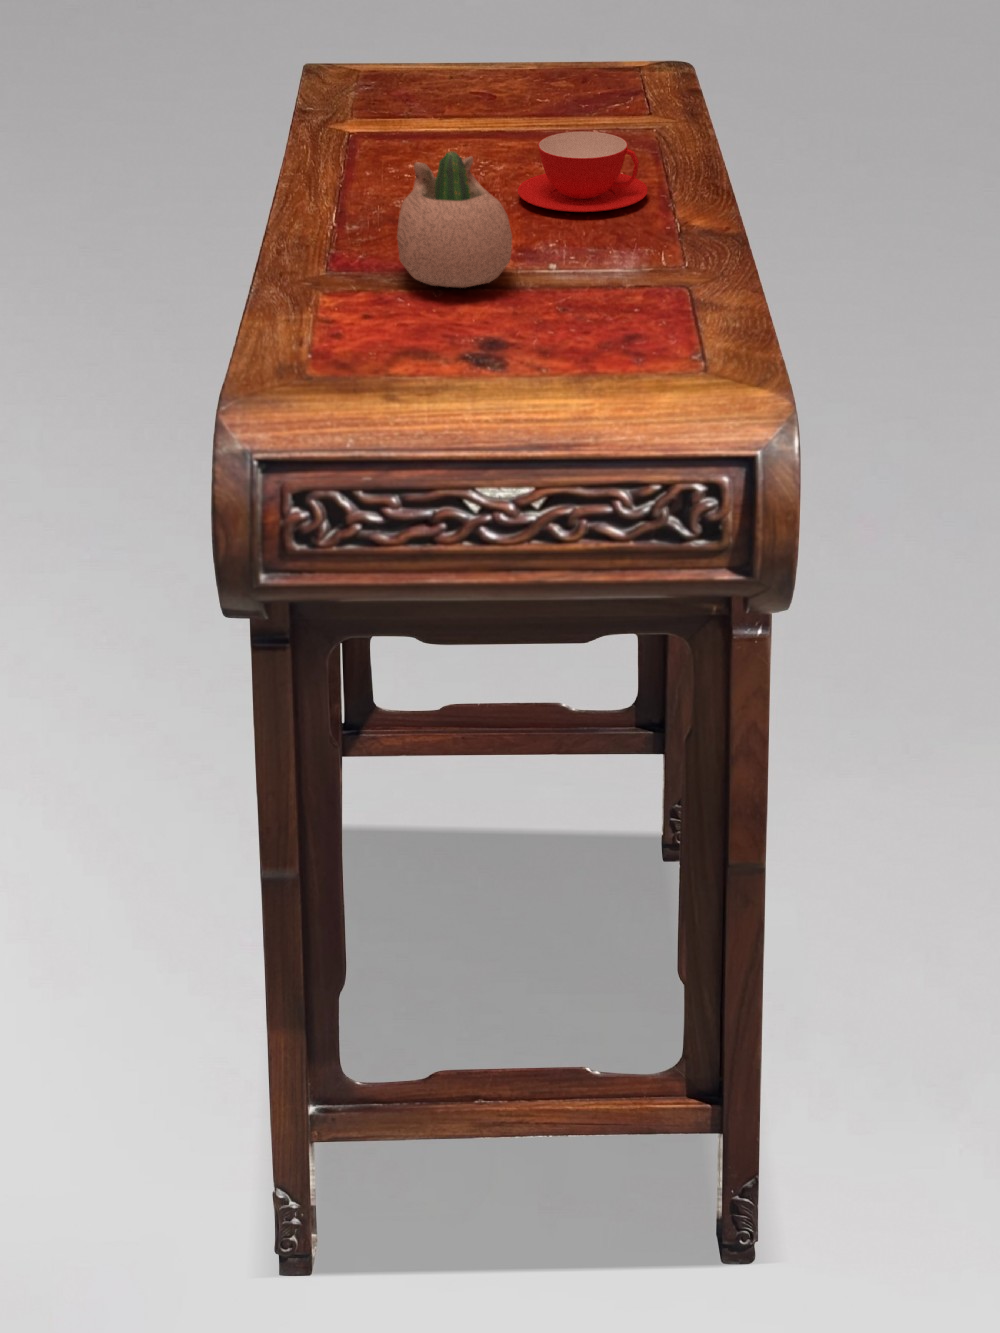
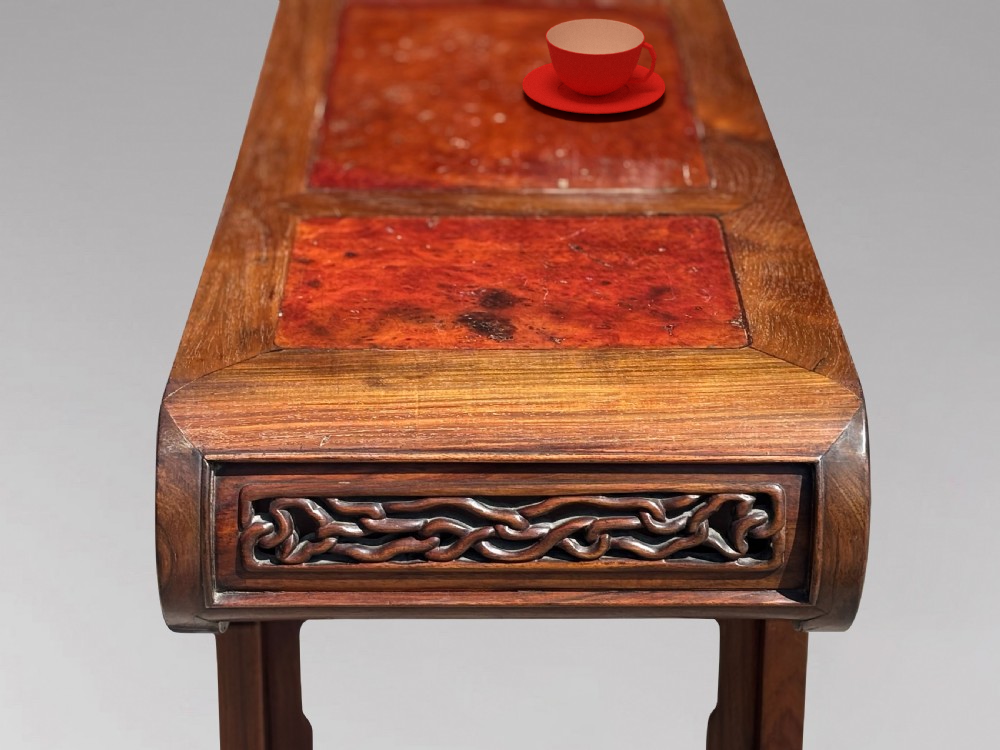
succulent planter: present [397,151,512,288] -> none [387,61,519,219]

